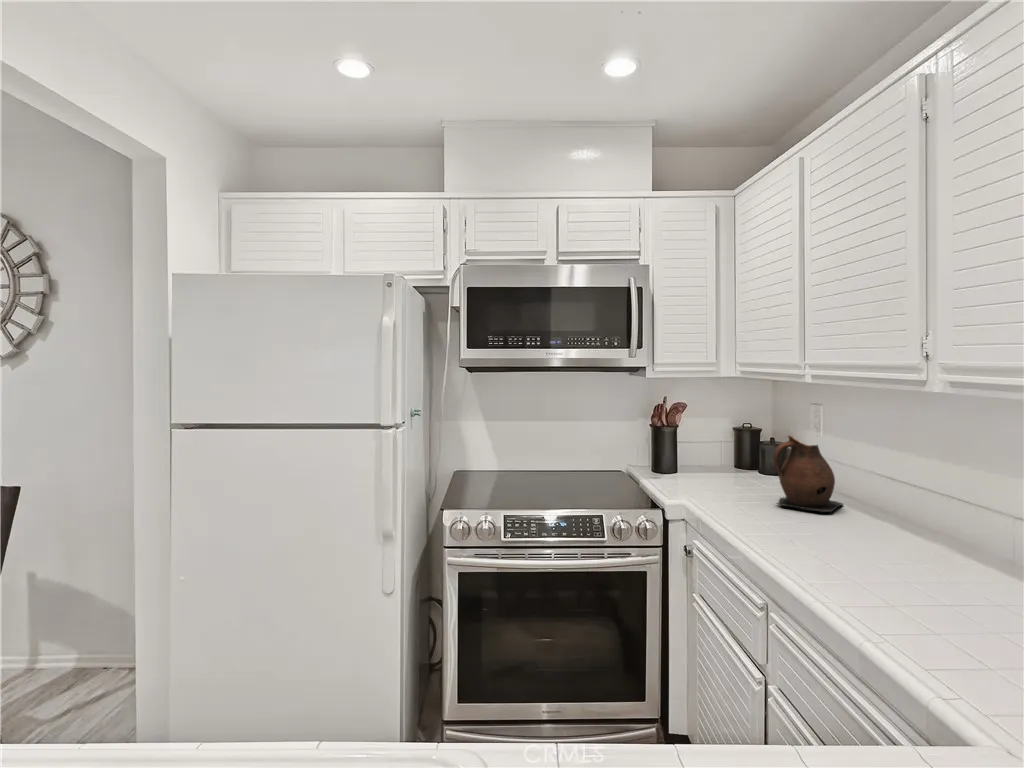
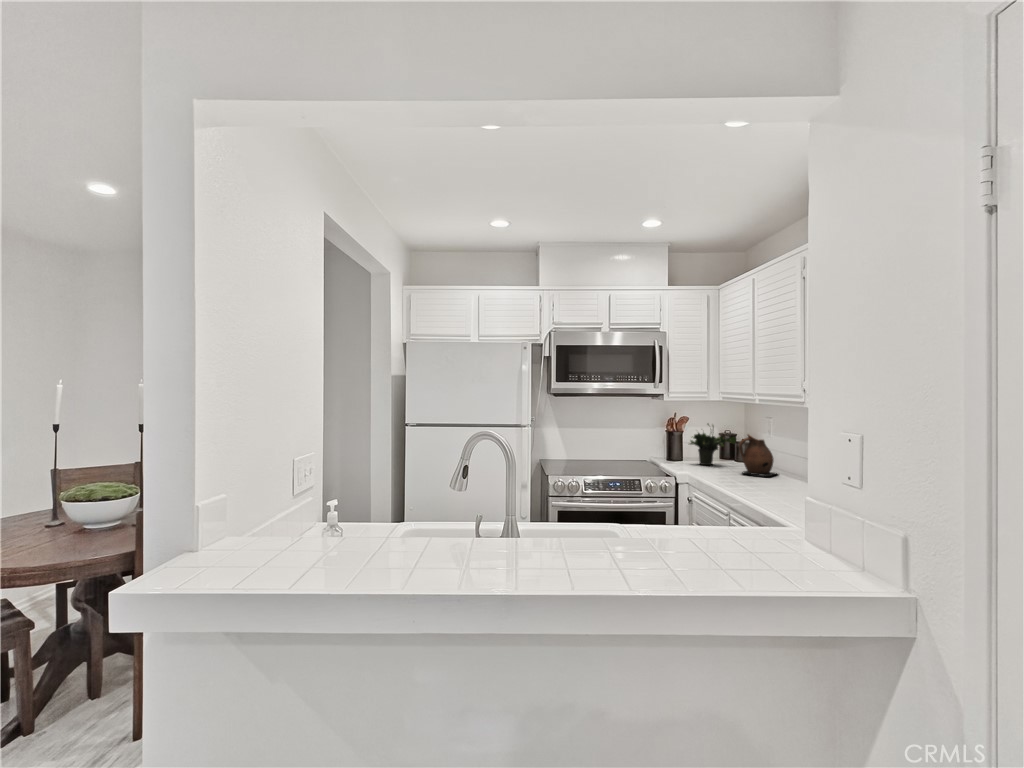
potted plant: none [684,414,765,484] -> present [690,424,736,465]

